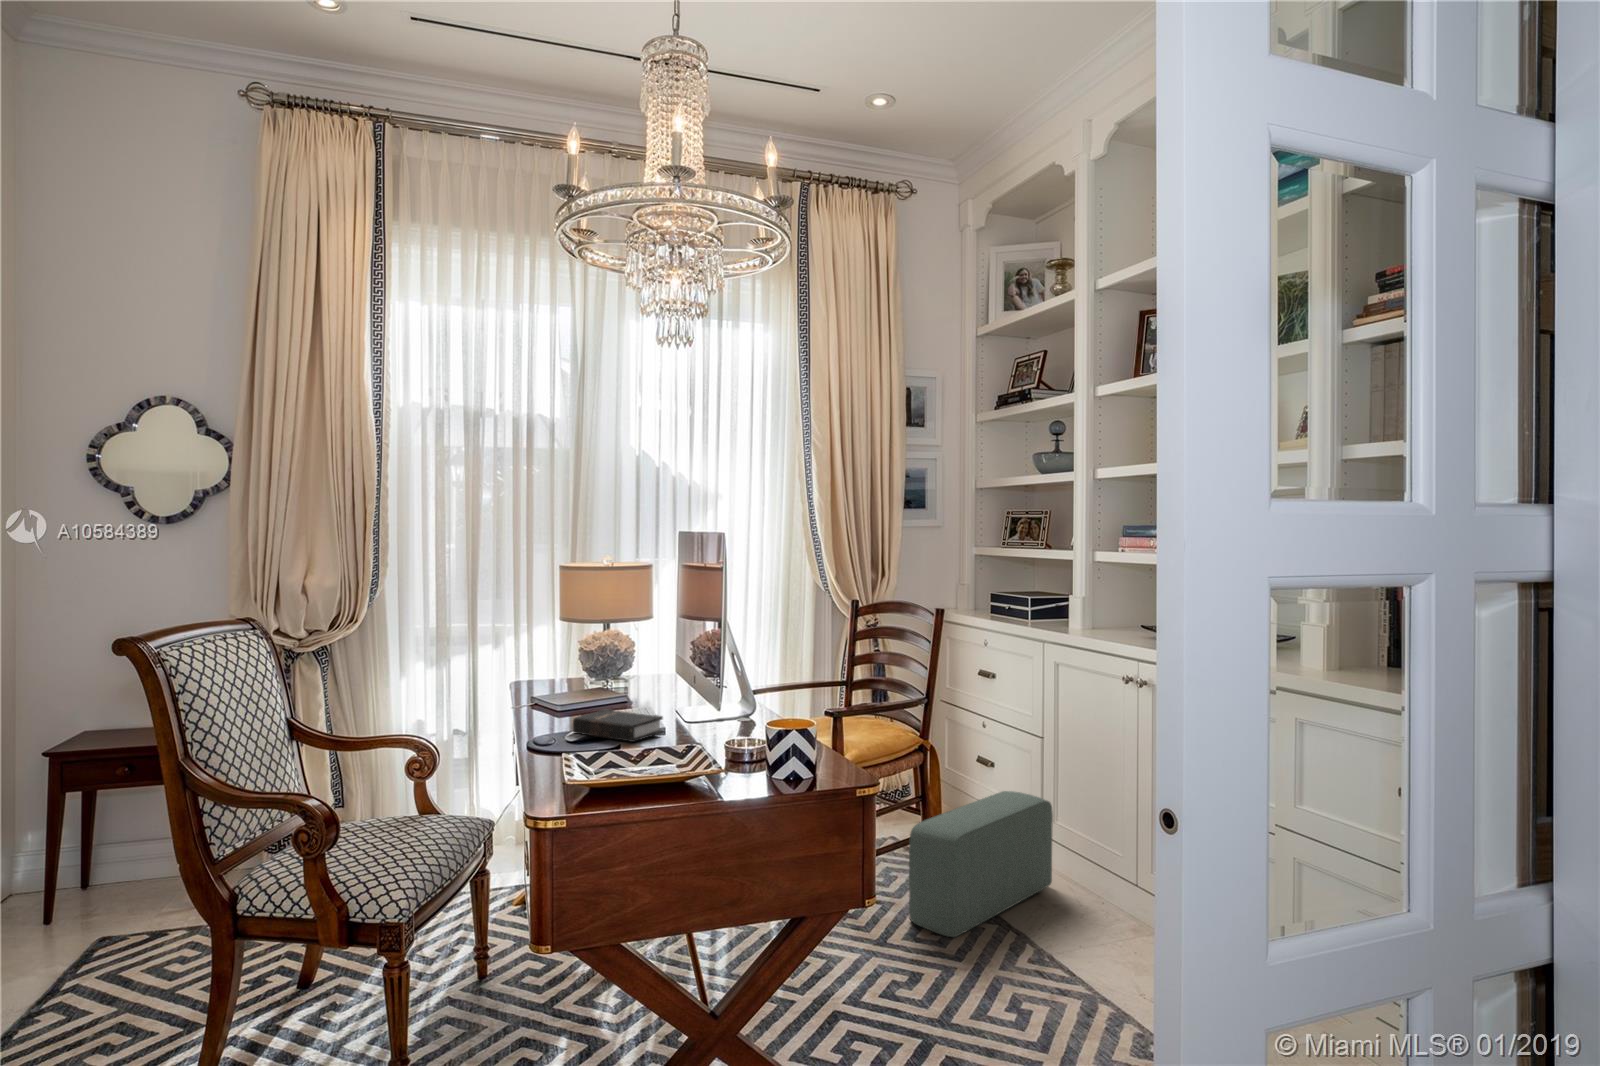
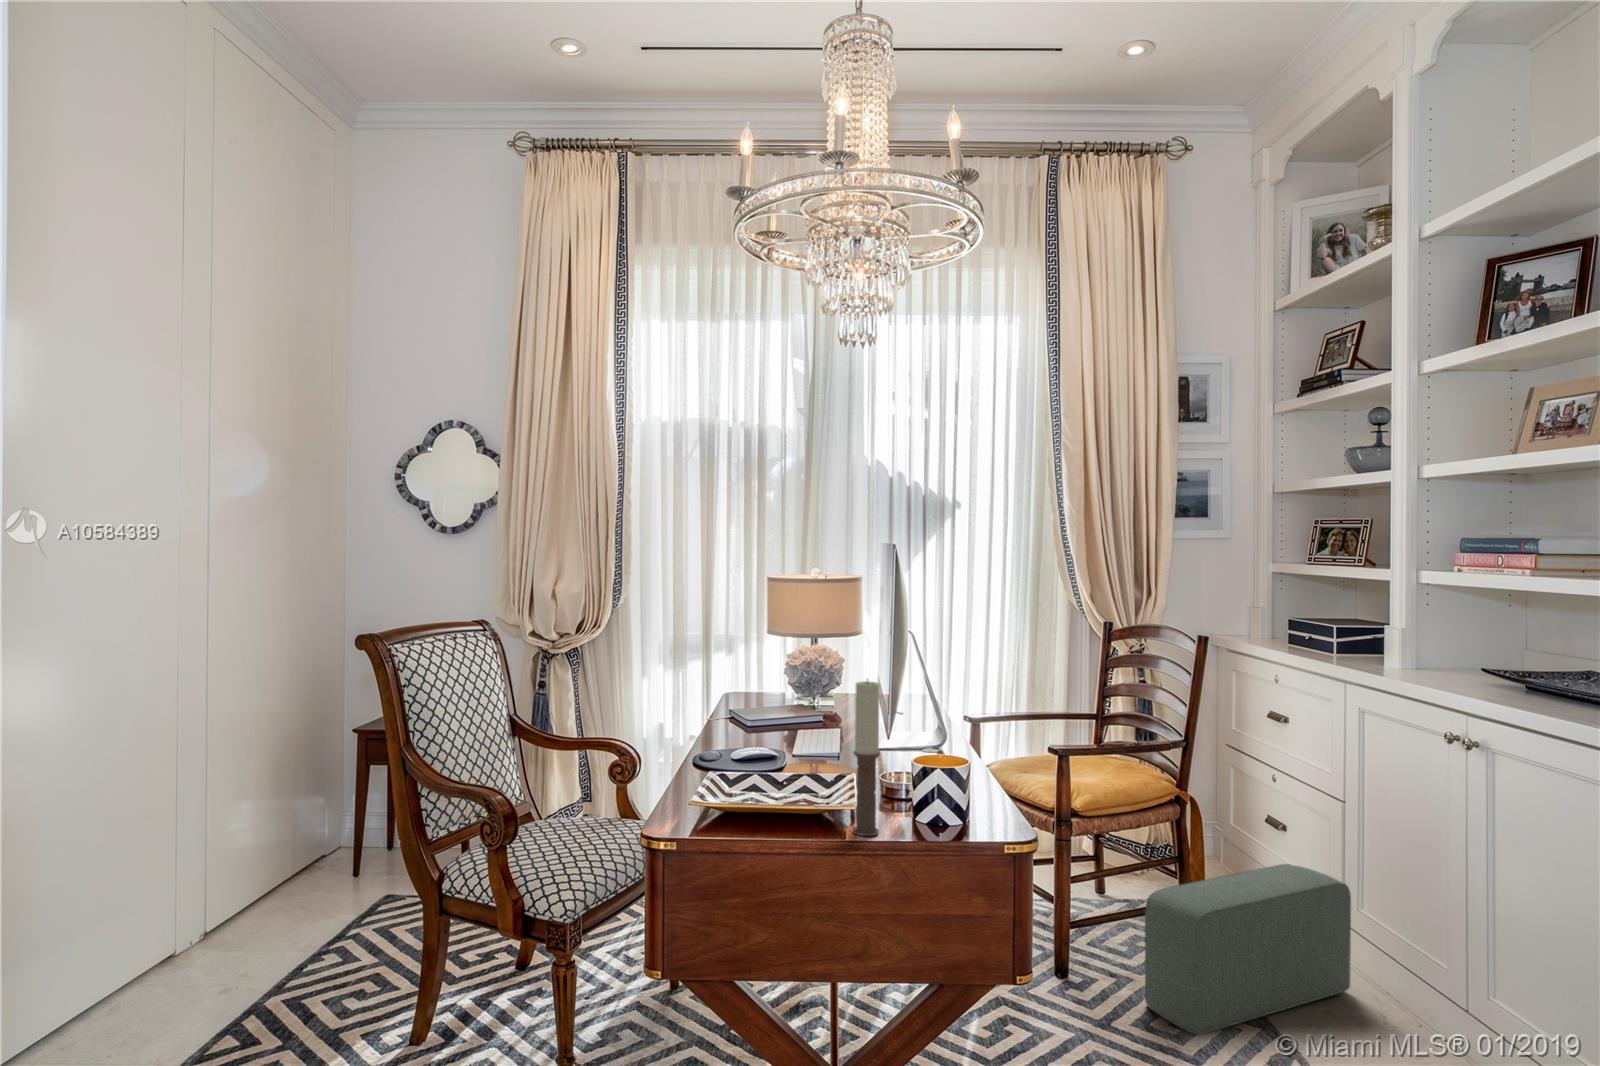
candle: none [713,654,736,797] -> present [853,680,880,836]
hardback book: present [573,709,663,742] -> none [753,728,843,765]

